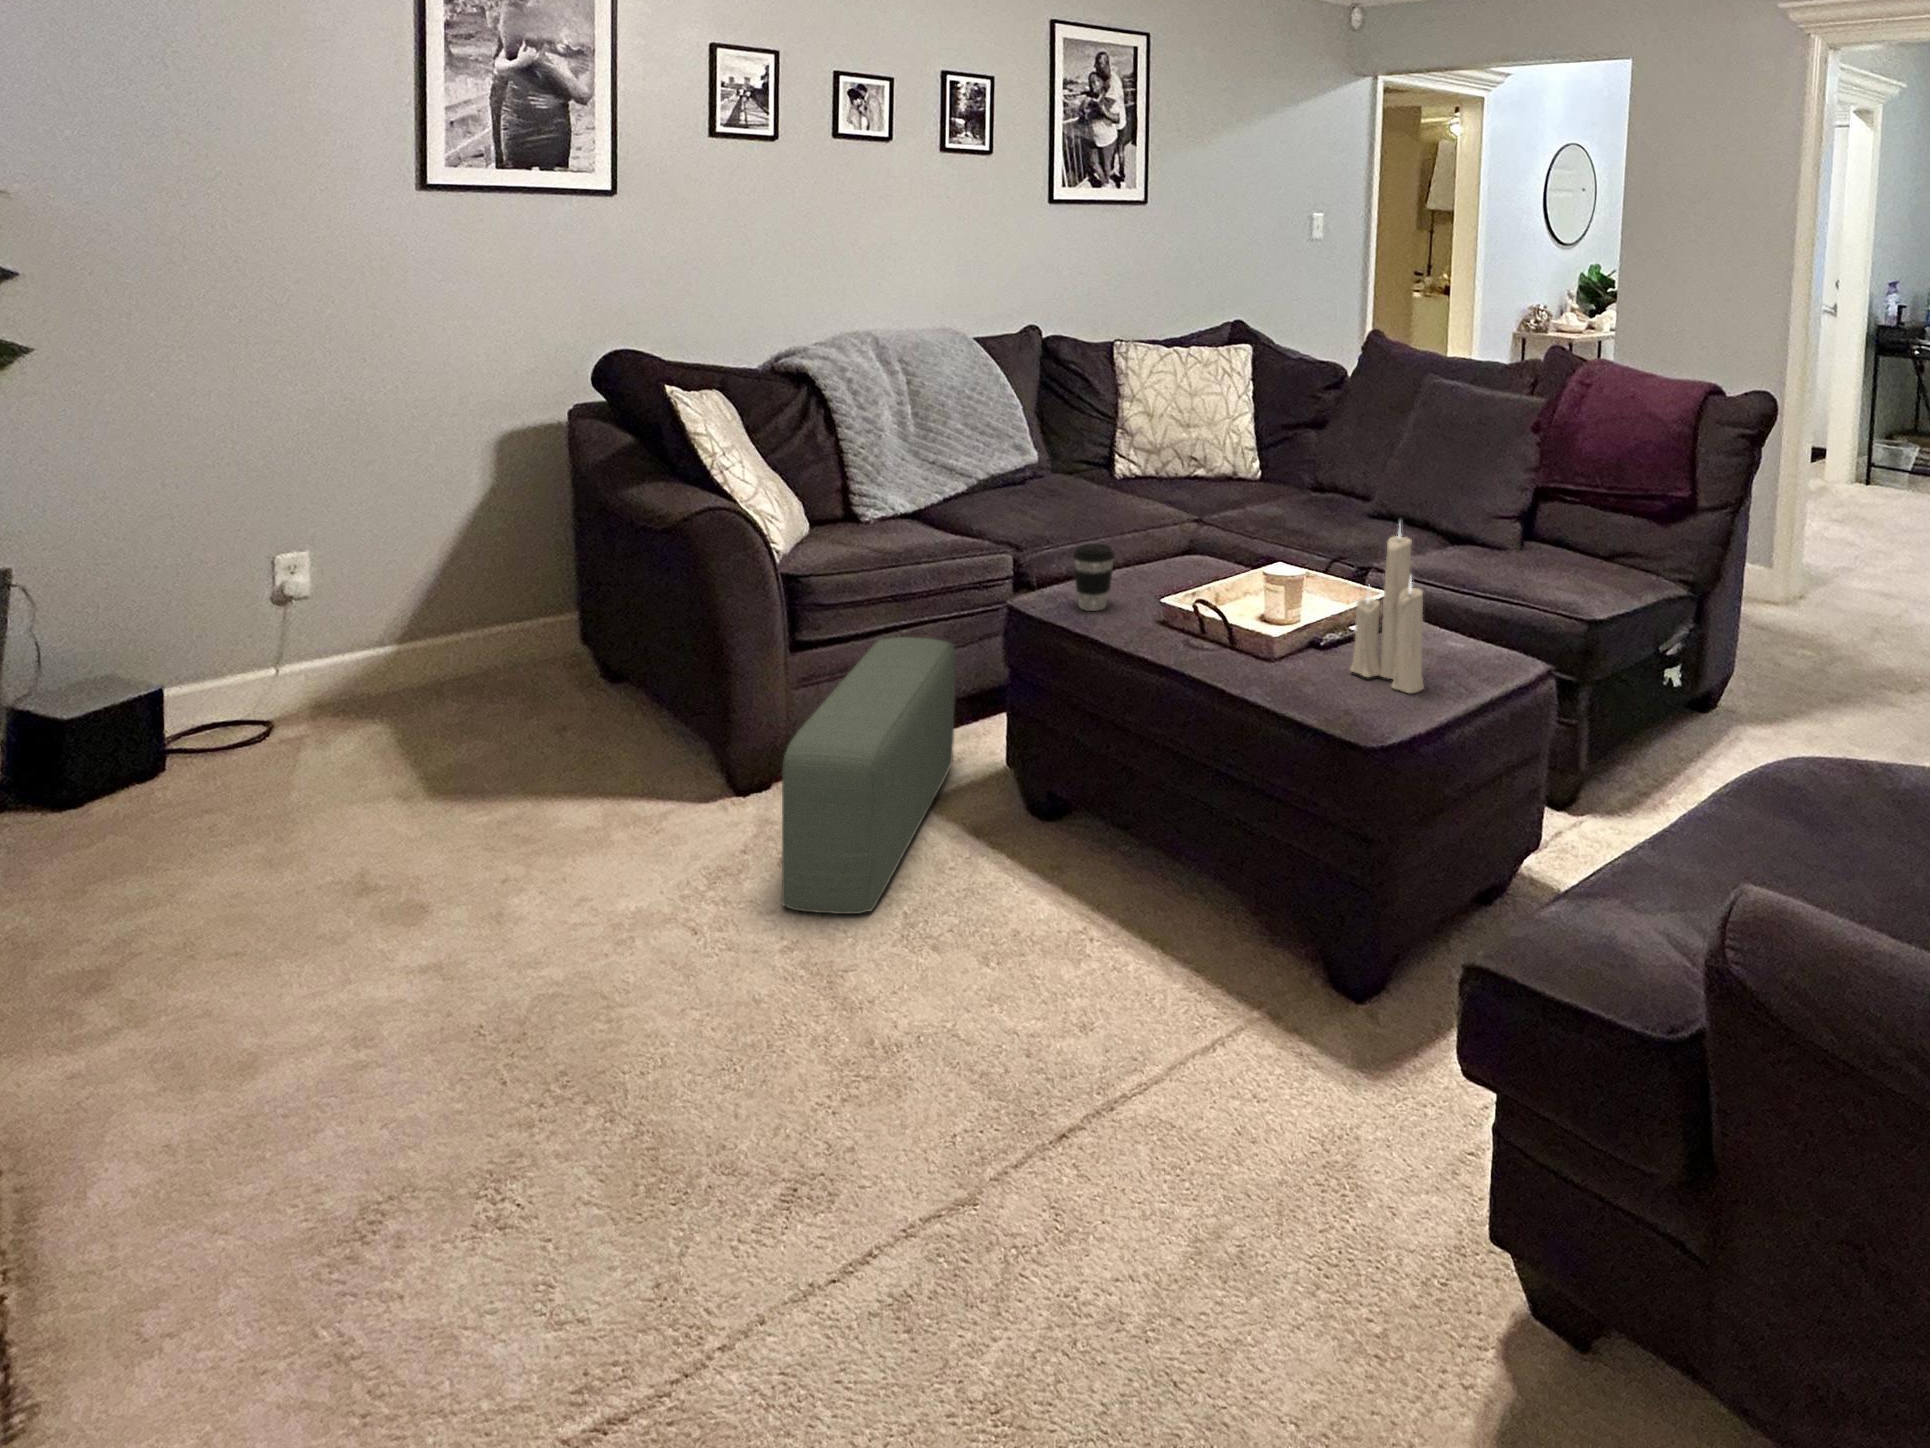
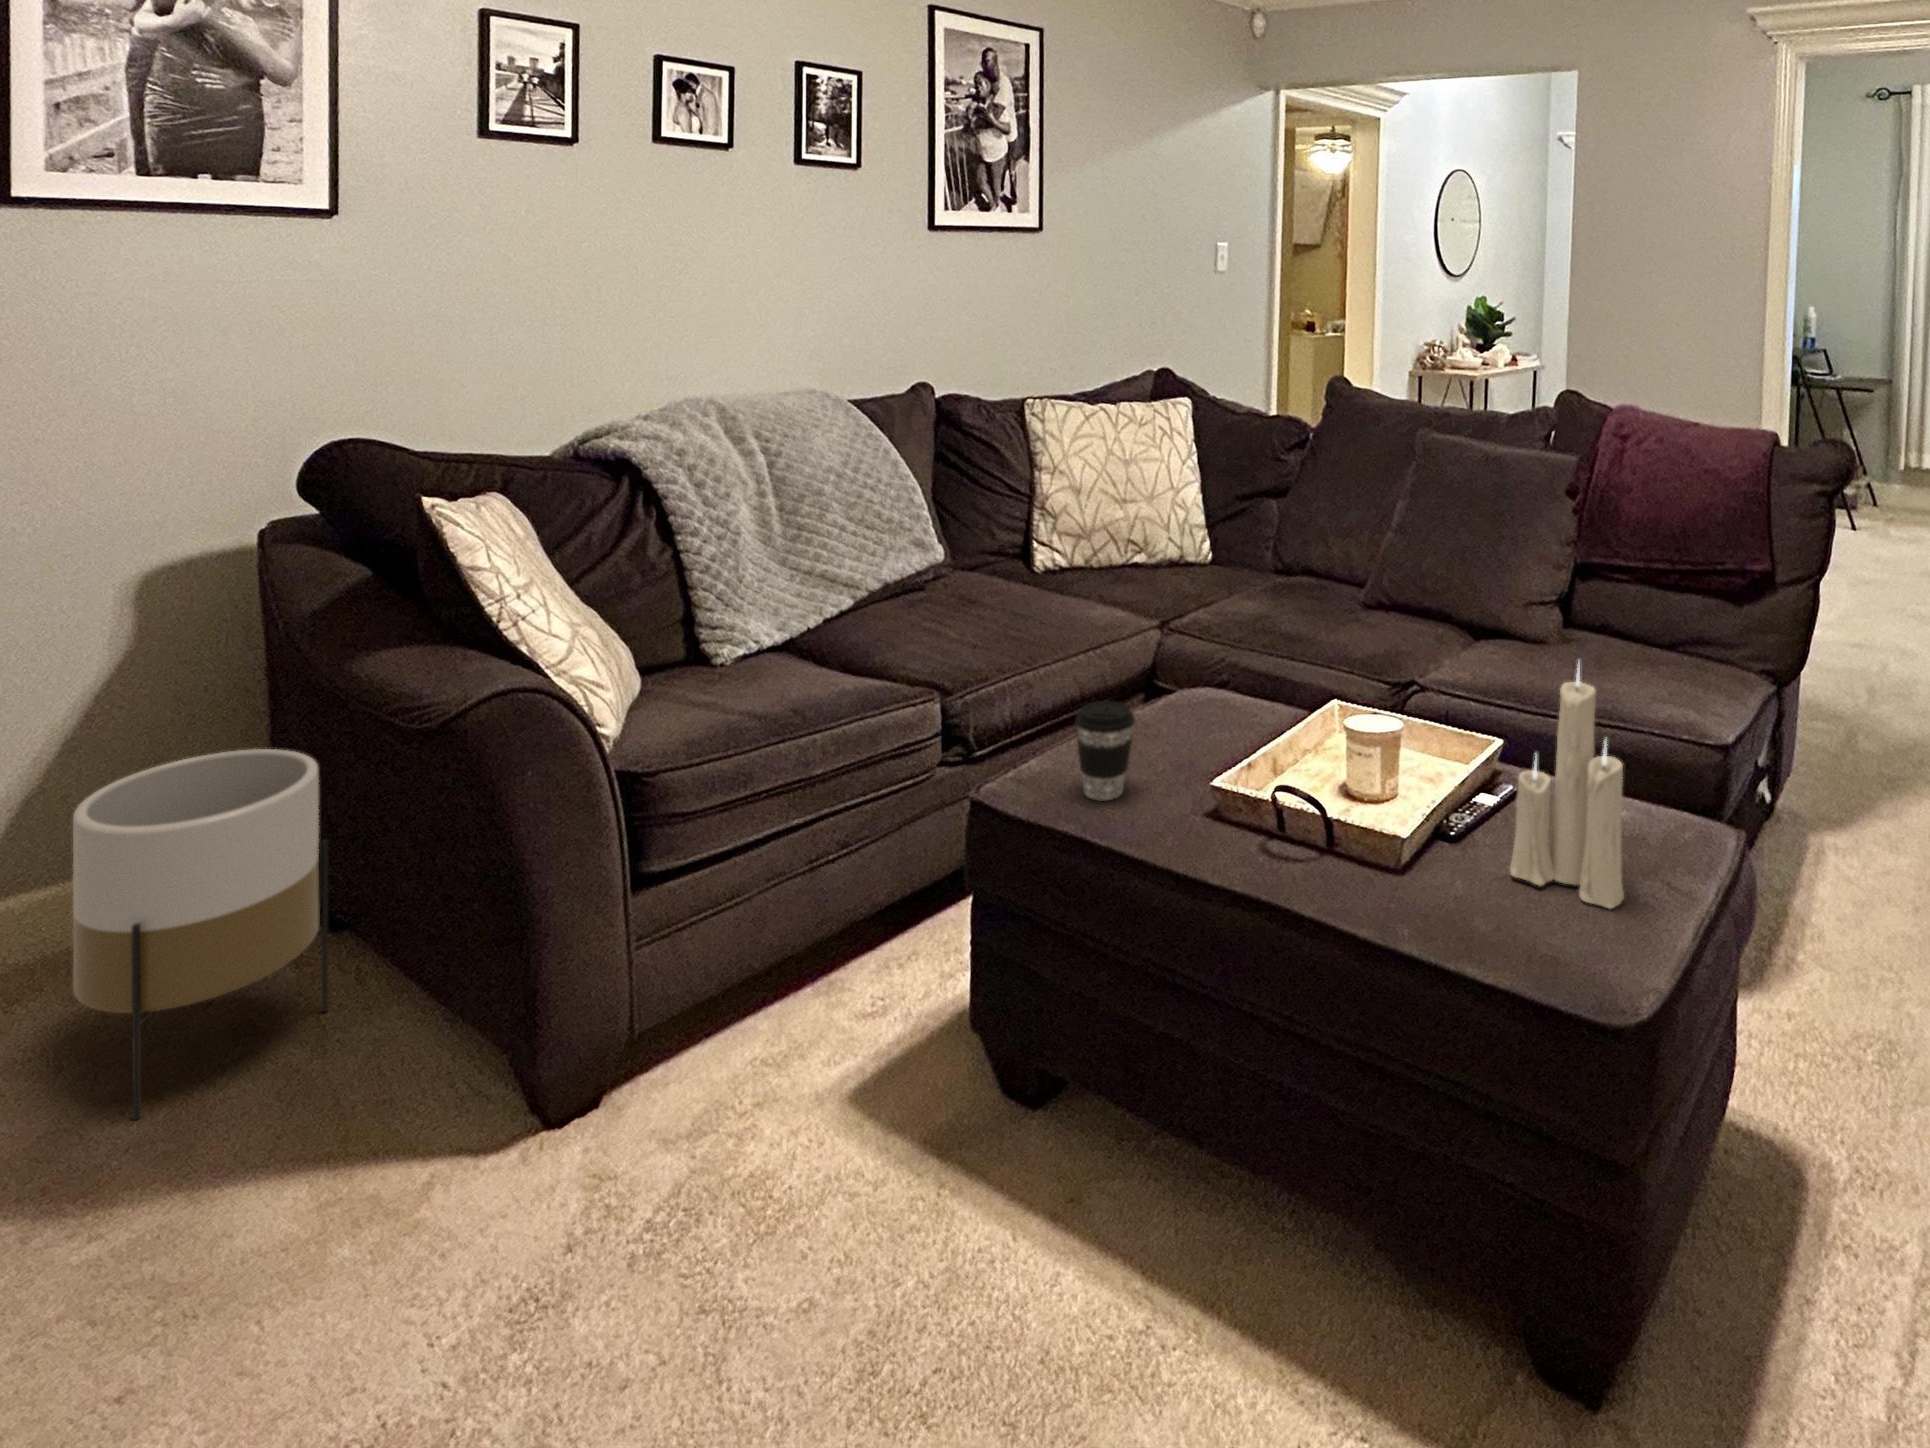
planter: none [464,549,608,765] -> present [73,749,328,1120]
pouf: present [782,637,956,914] -> none [662,847,888,1359]

